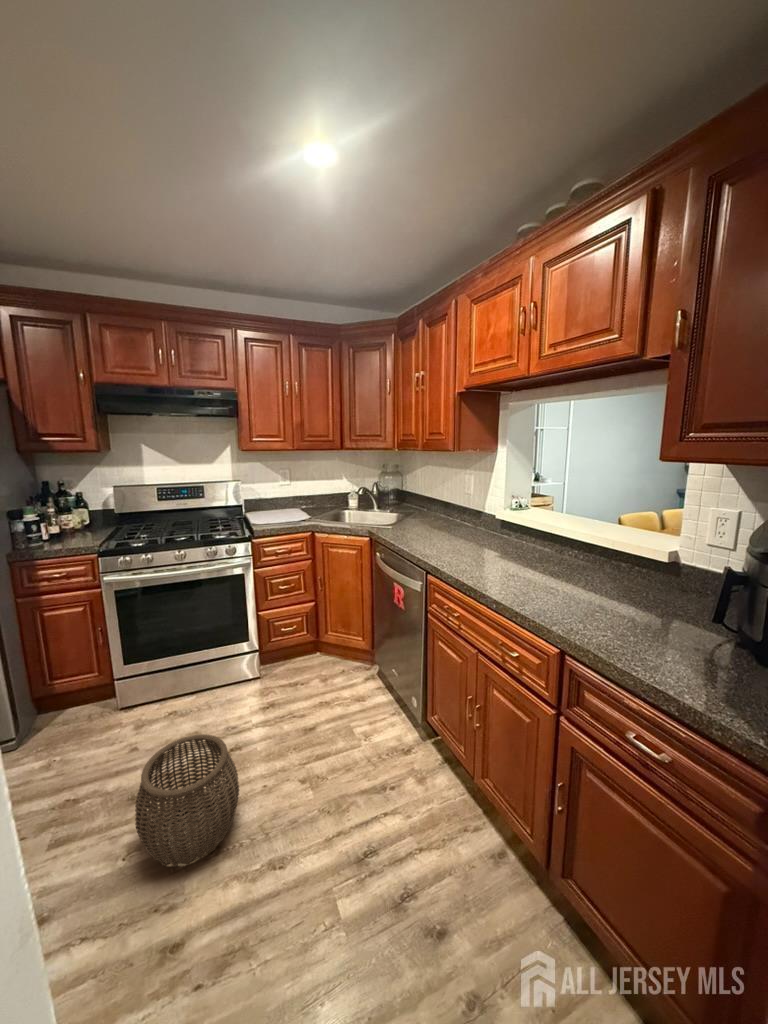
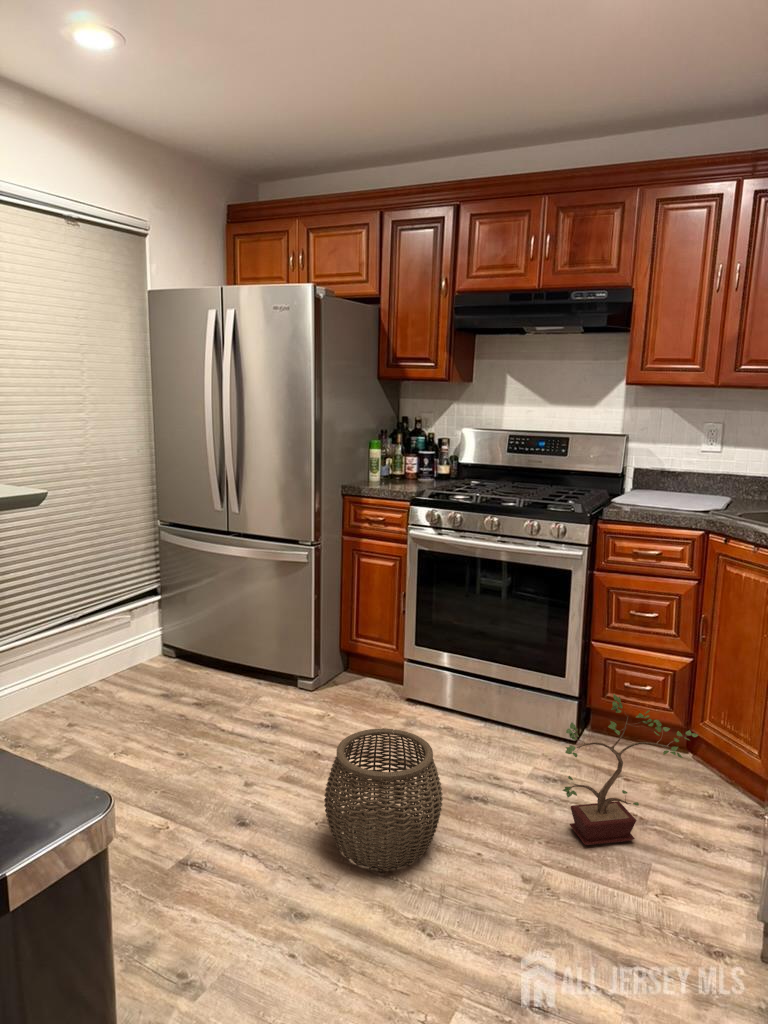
potted plant: none [294,641,352,737] -> present [563,694,698,845]

